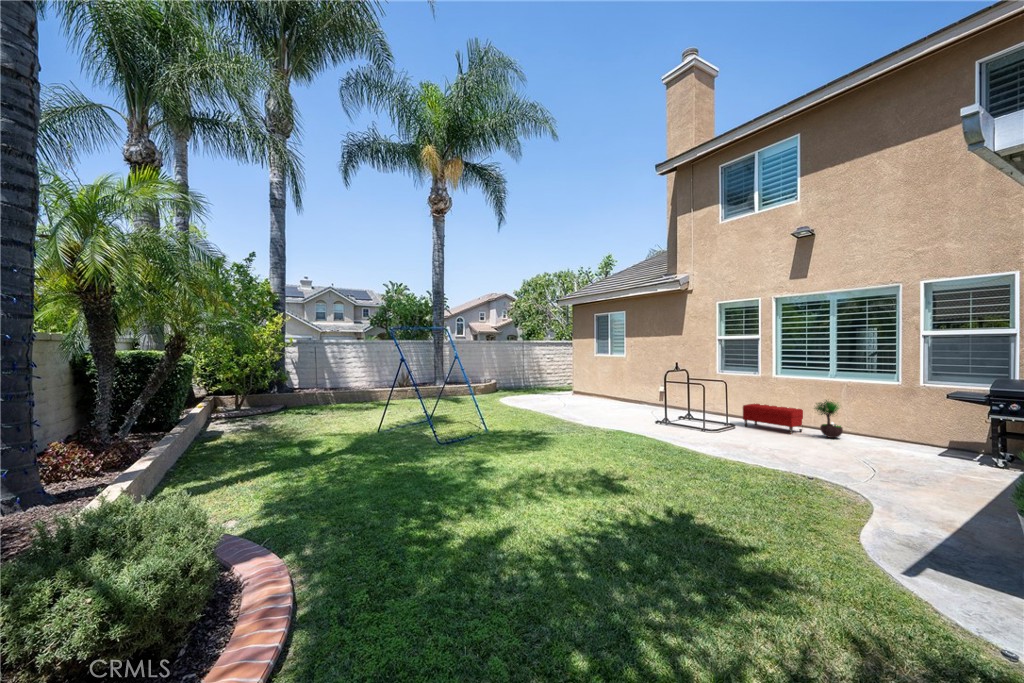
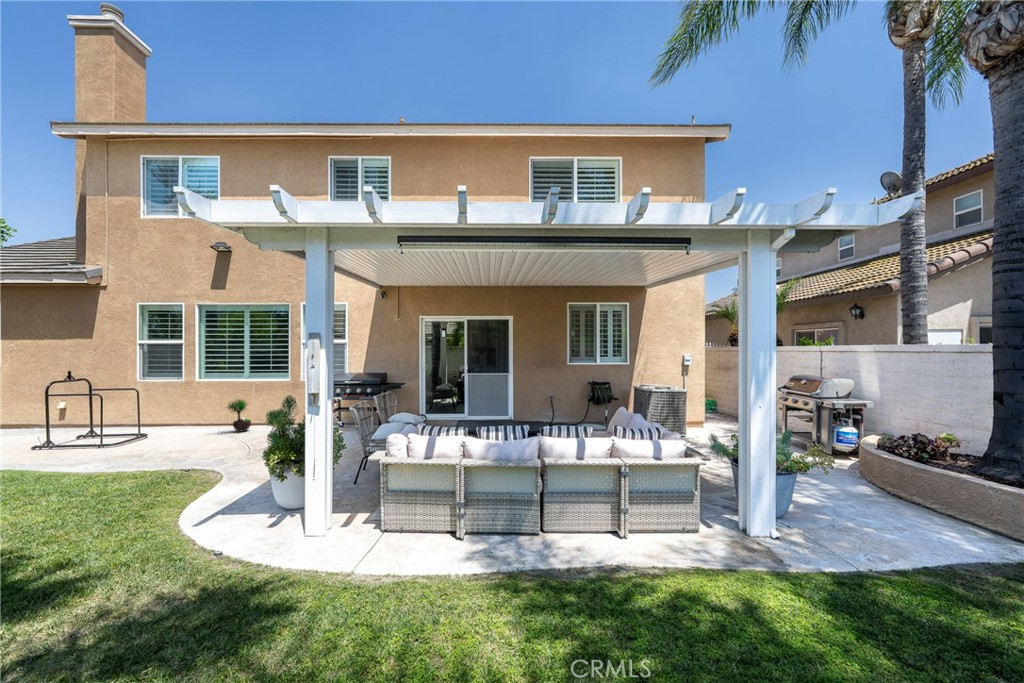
bench: present [743,403,803,434] -> none [160,409,222,434]

